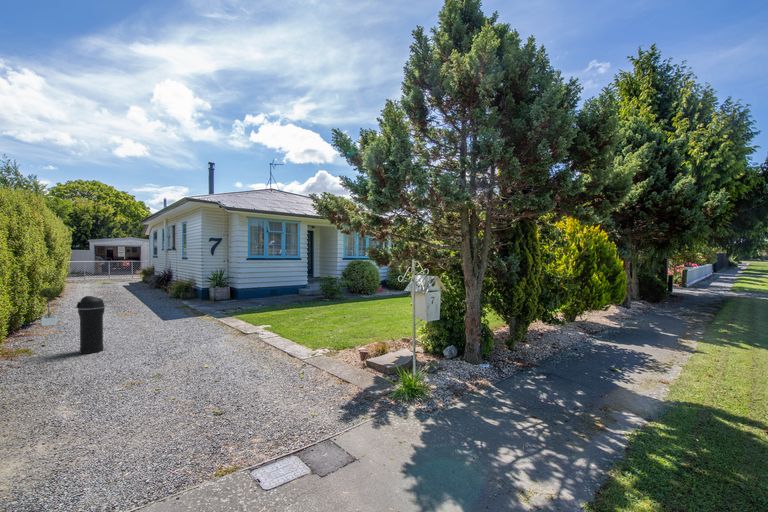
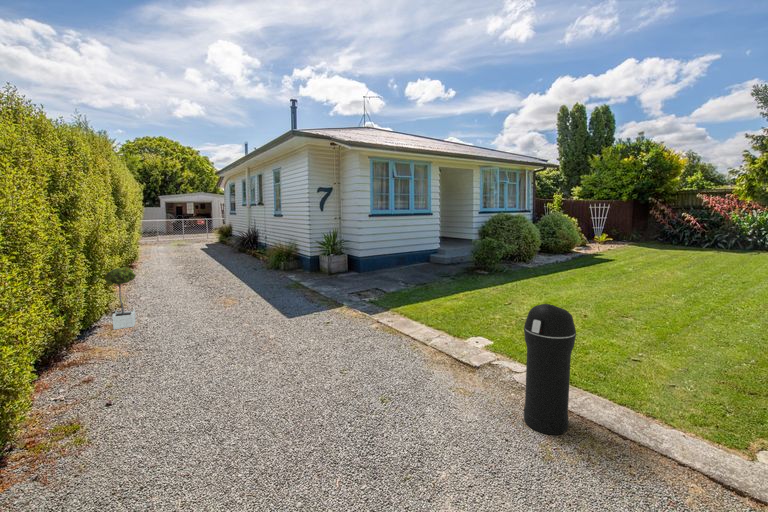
trash can: present [76,296,105,354] -> present [524,304,576,435]

